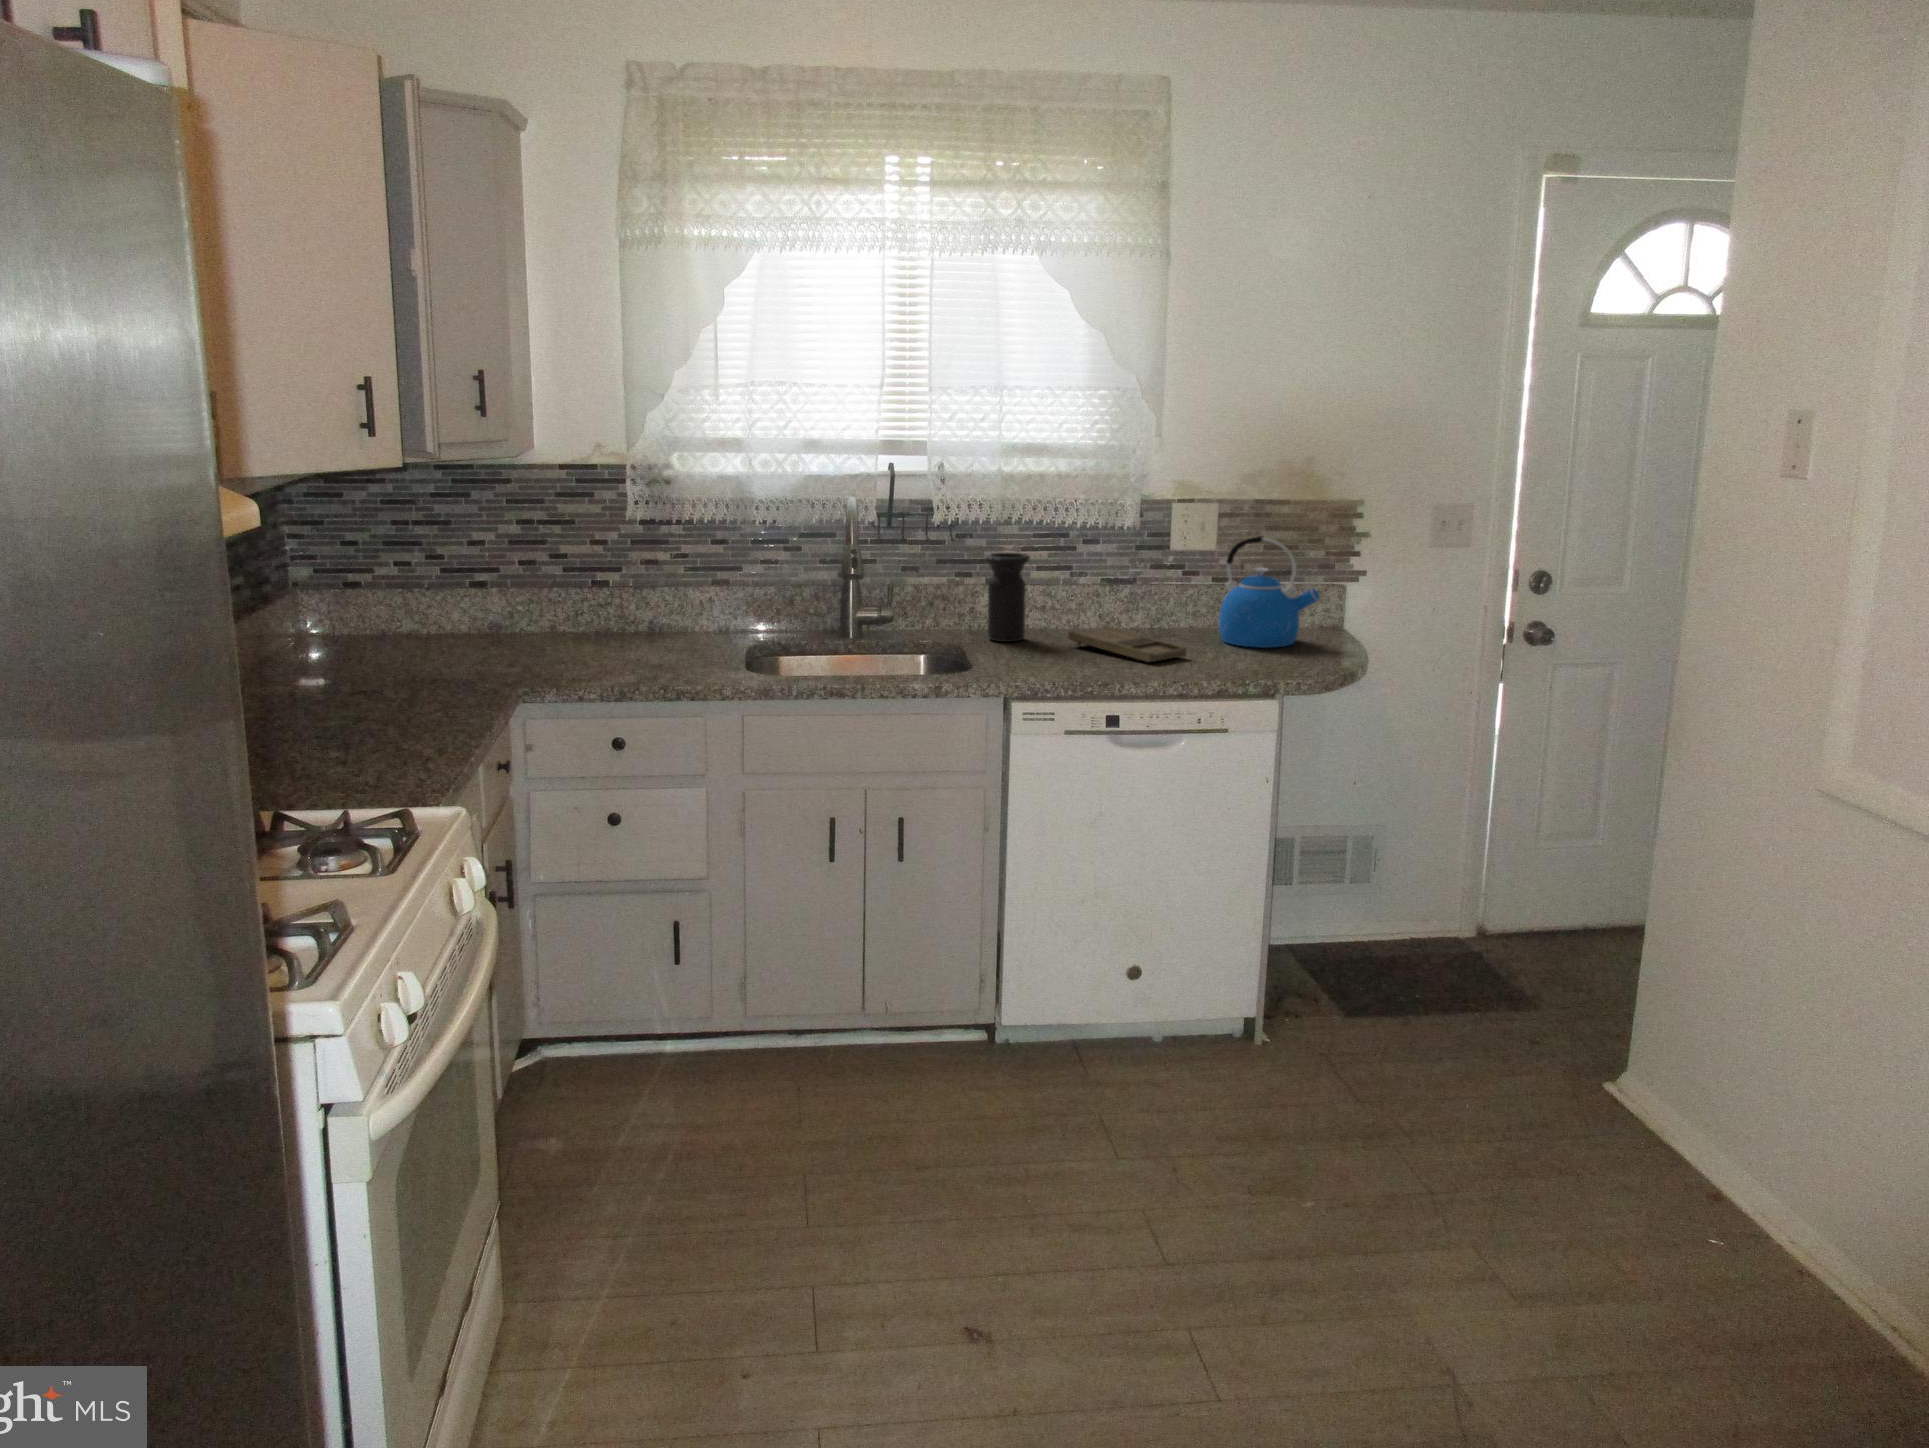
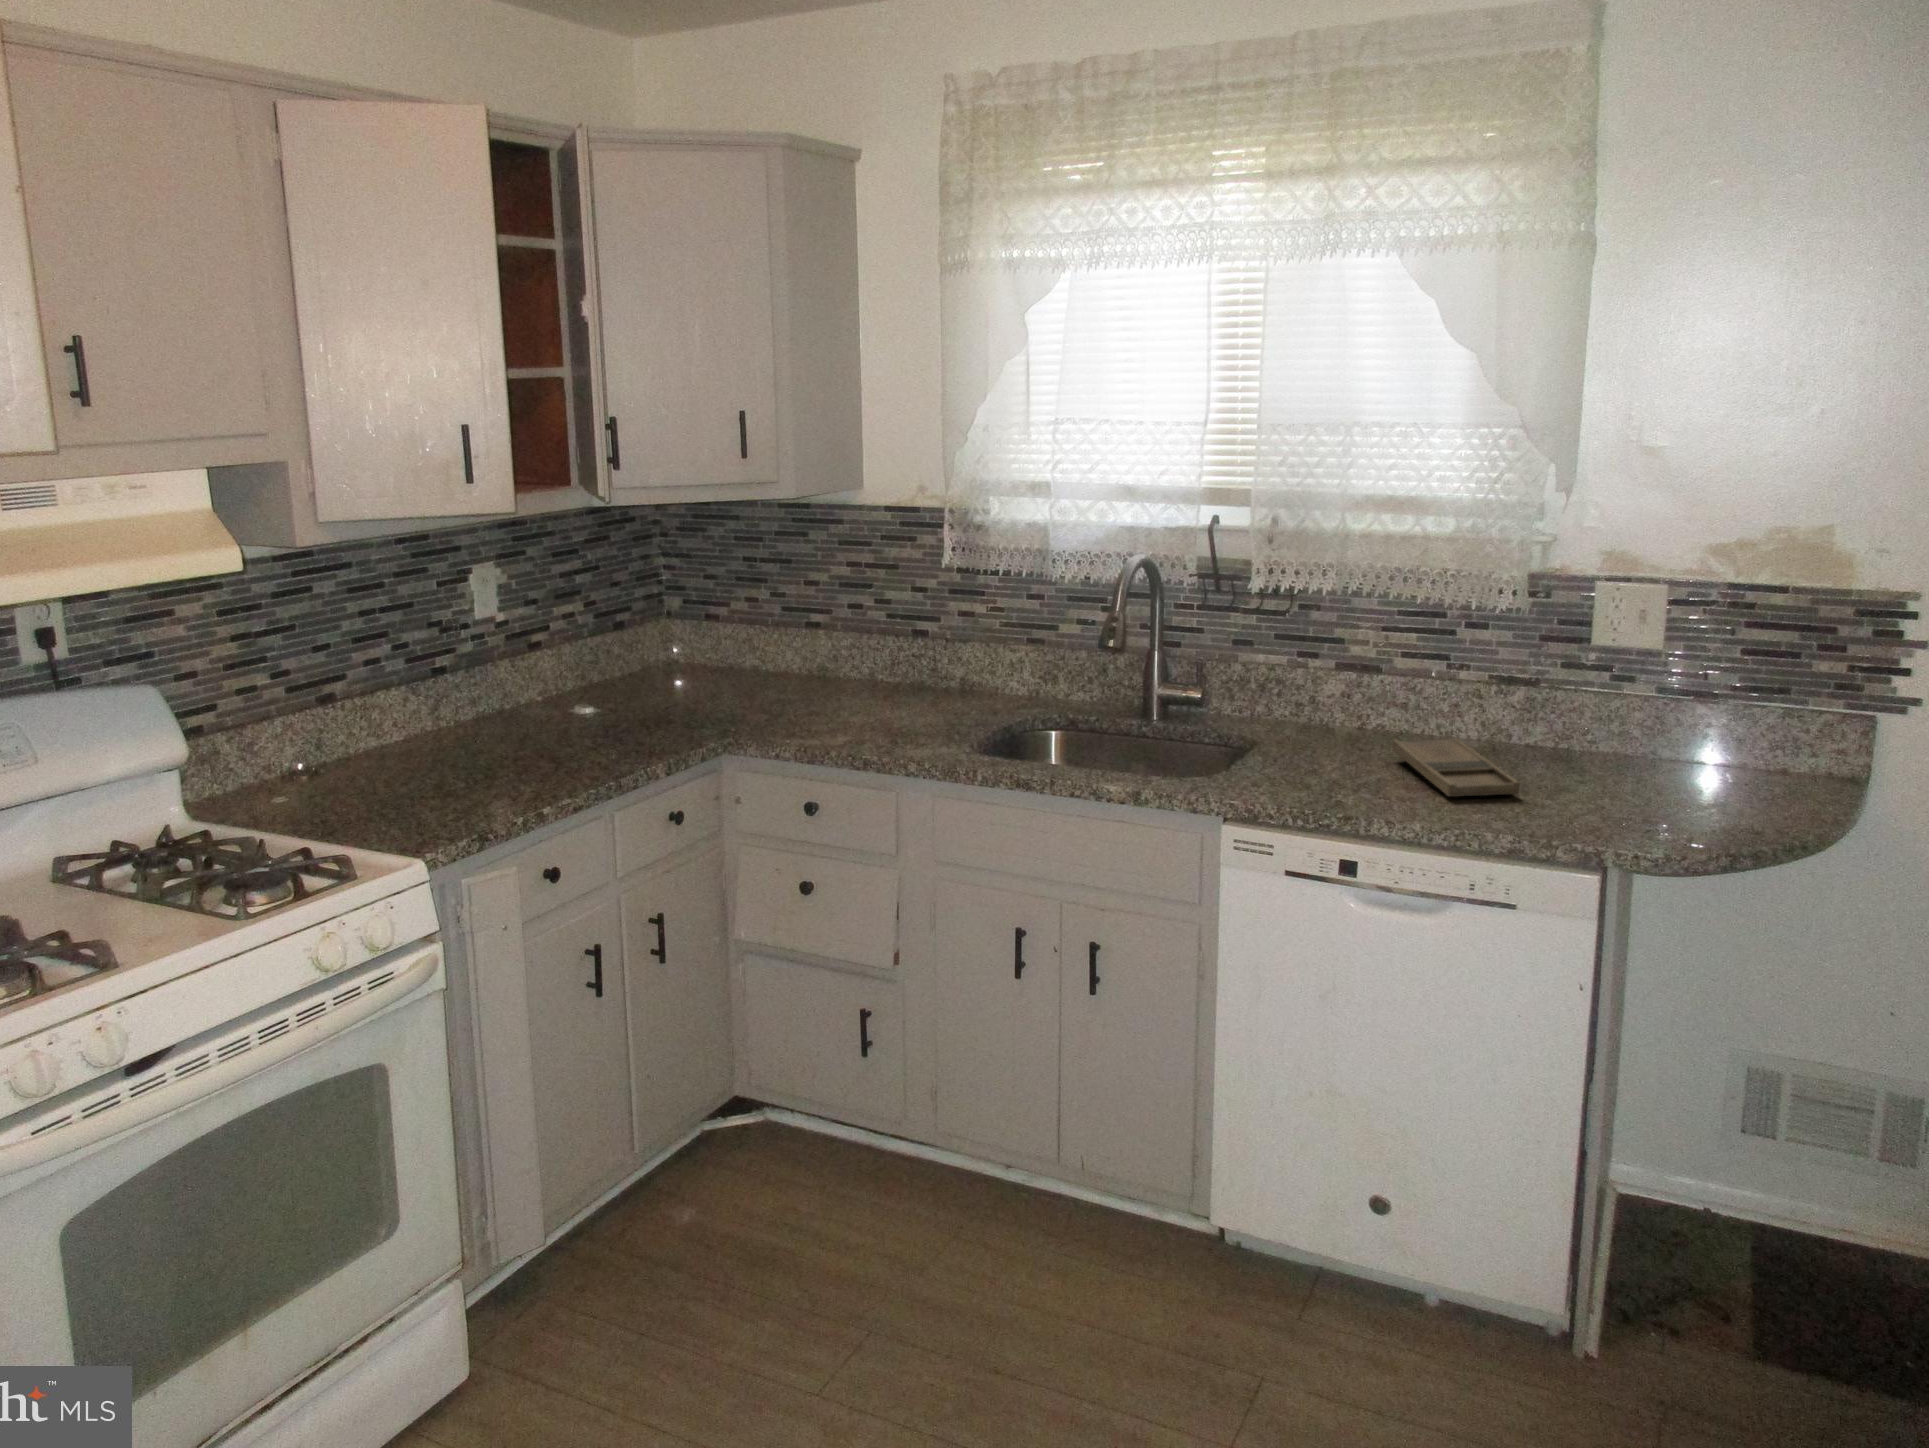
kettle: present [1219,536,1320,648] -> none [1621,635,1771,799]
vase: present [985,553,1030,642] -> none [1306,631,1366,744]

